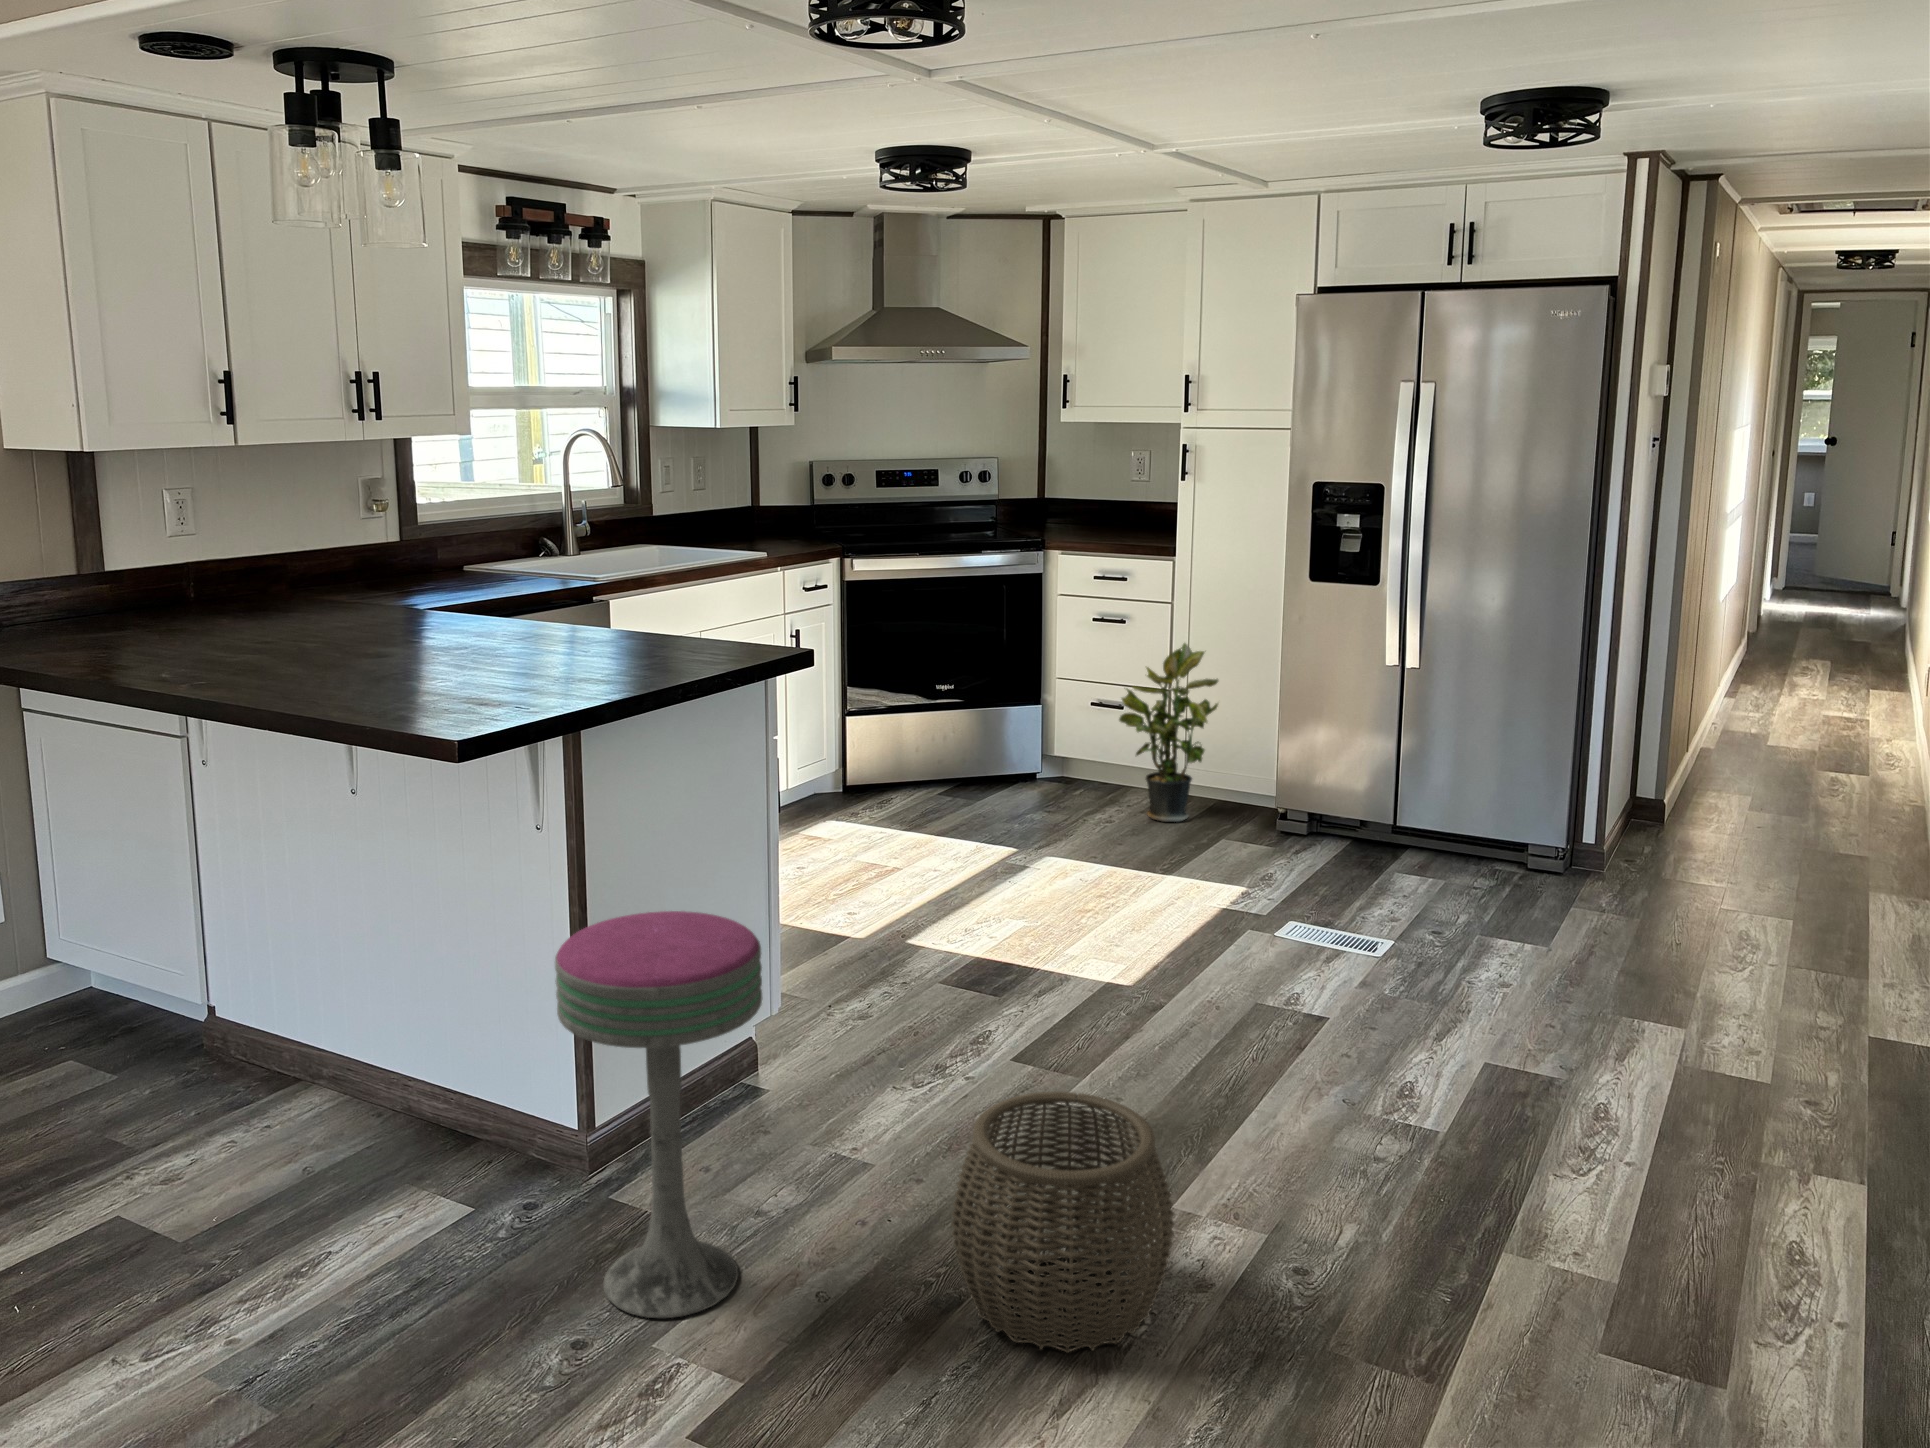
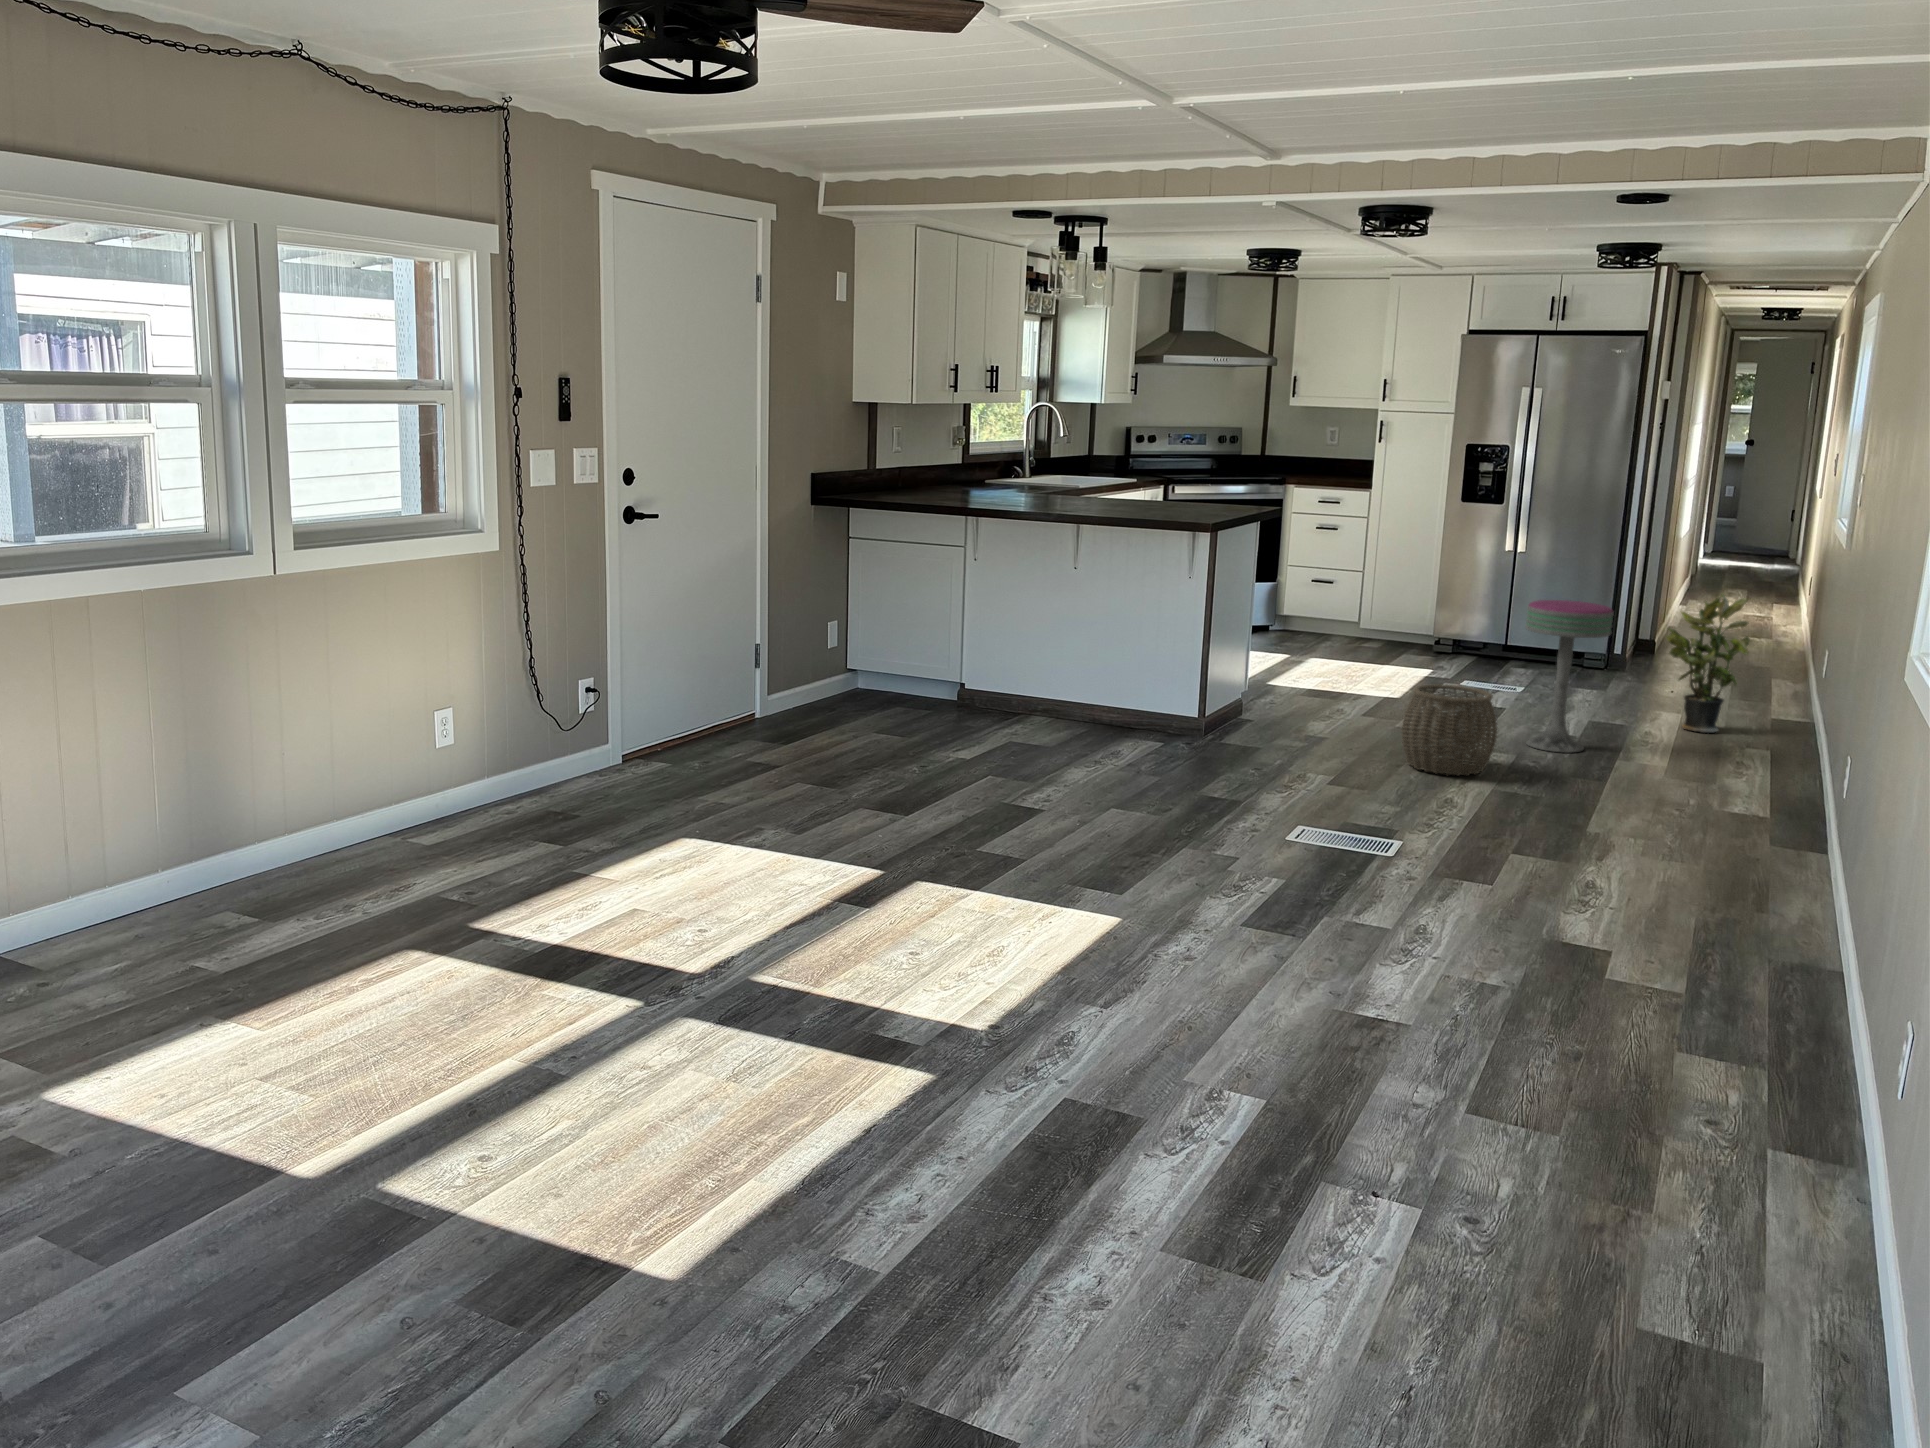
potted plant: present [1119,643,1218,822] -> present [1666,595,1750,733]
bar stool: present [555,911,762,1318] -> present [1525,600,1614,753]

